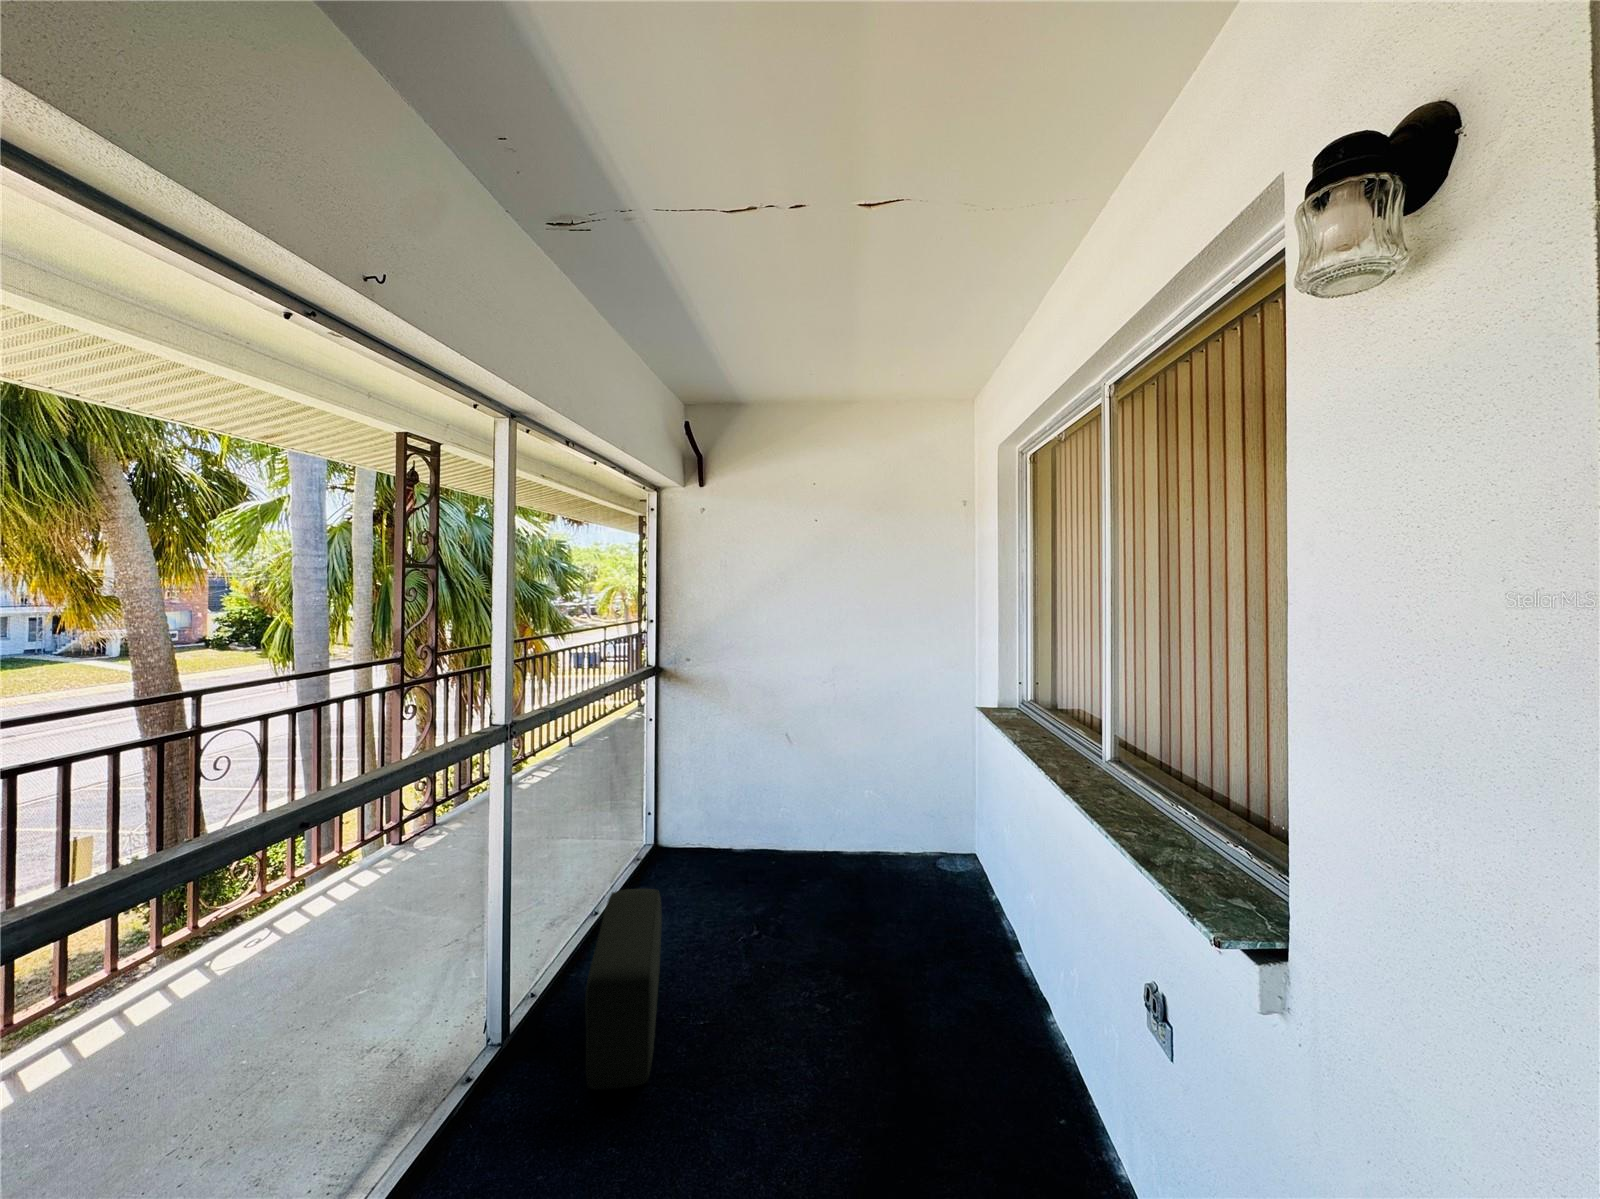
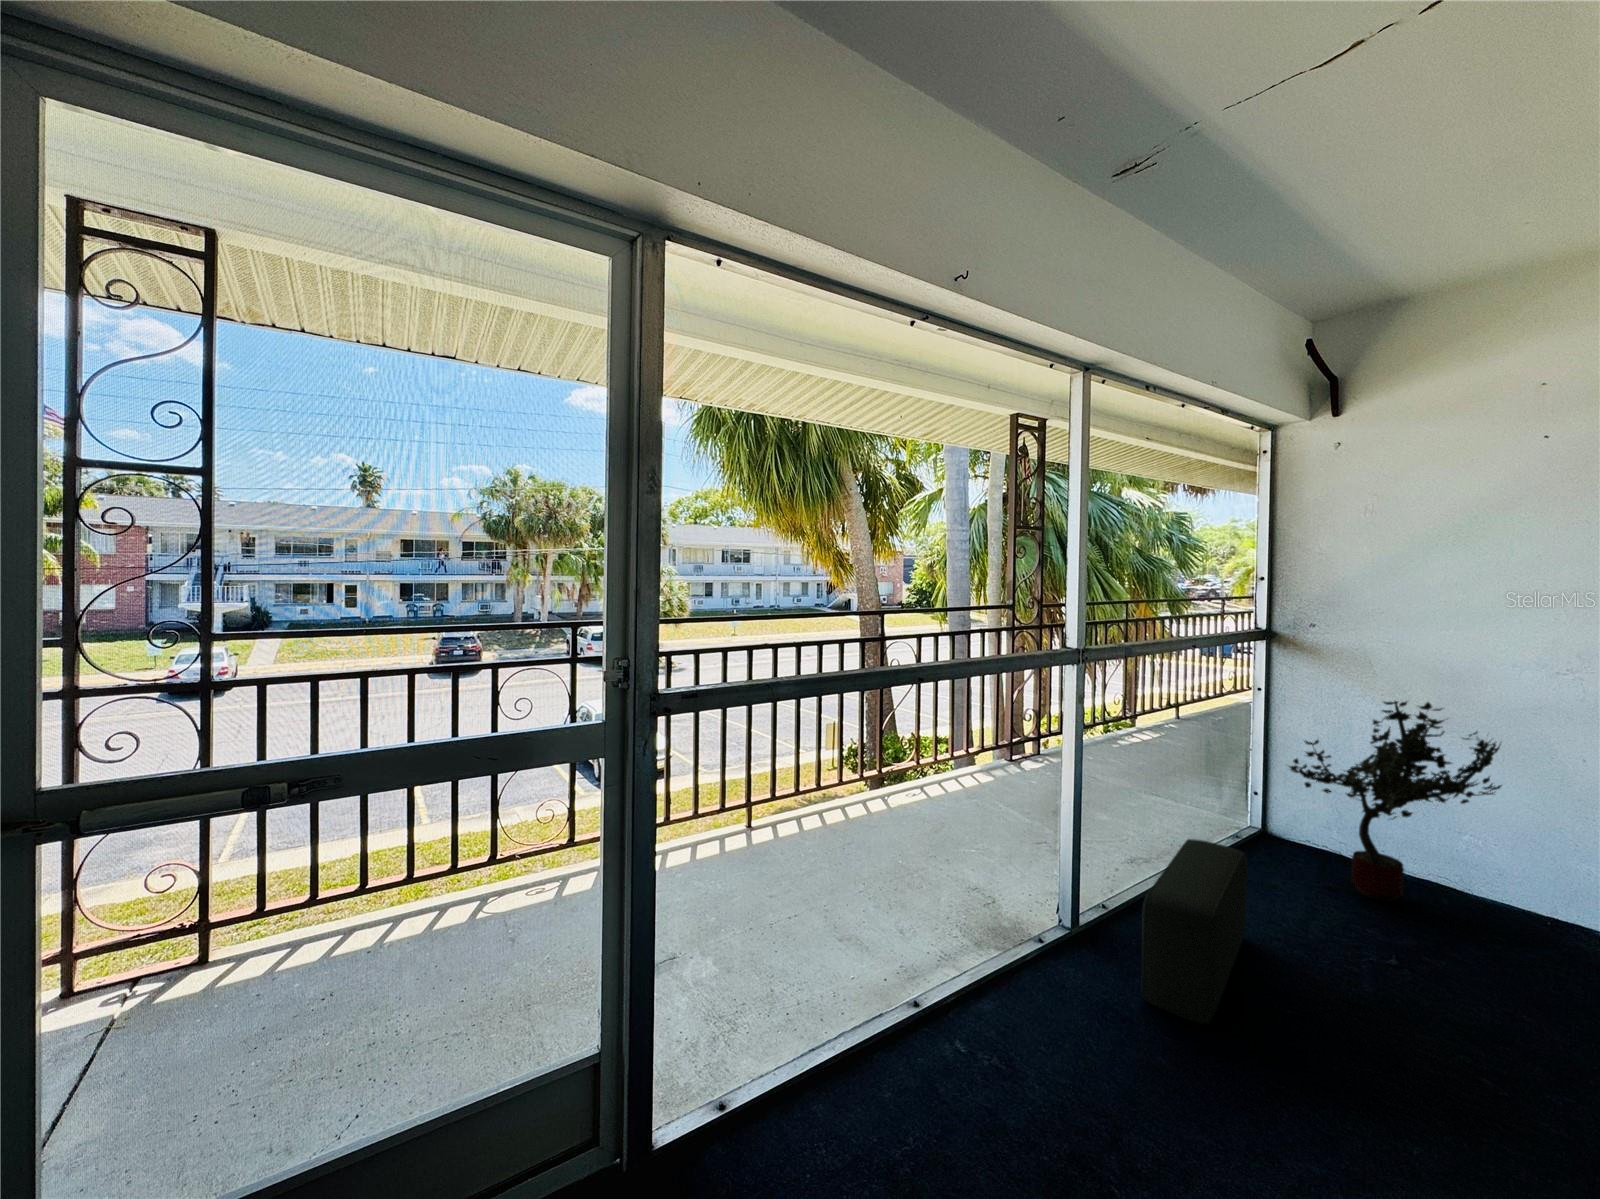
potted tree: none [673,720,803,886] -> present [1290,701,1501,901]

